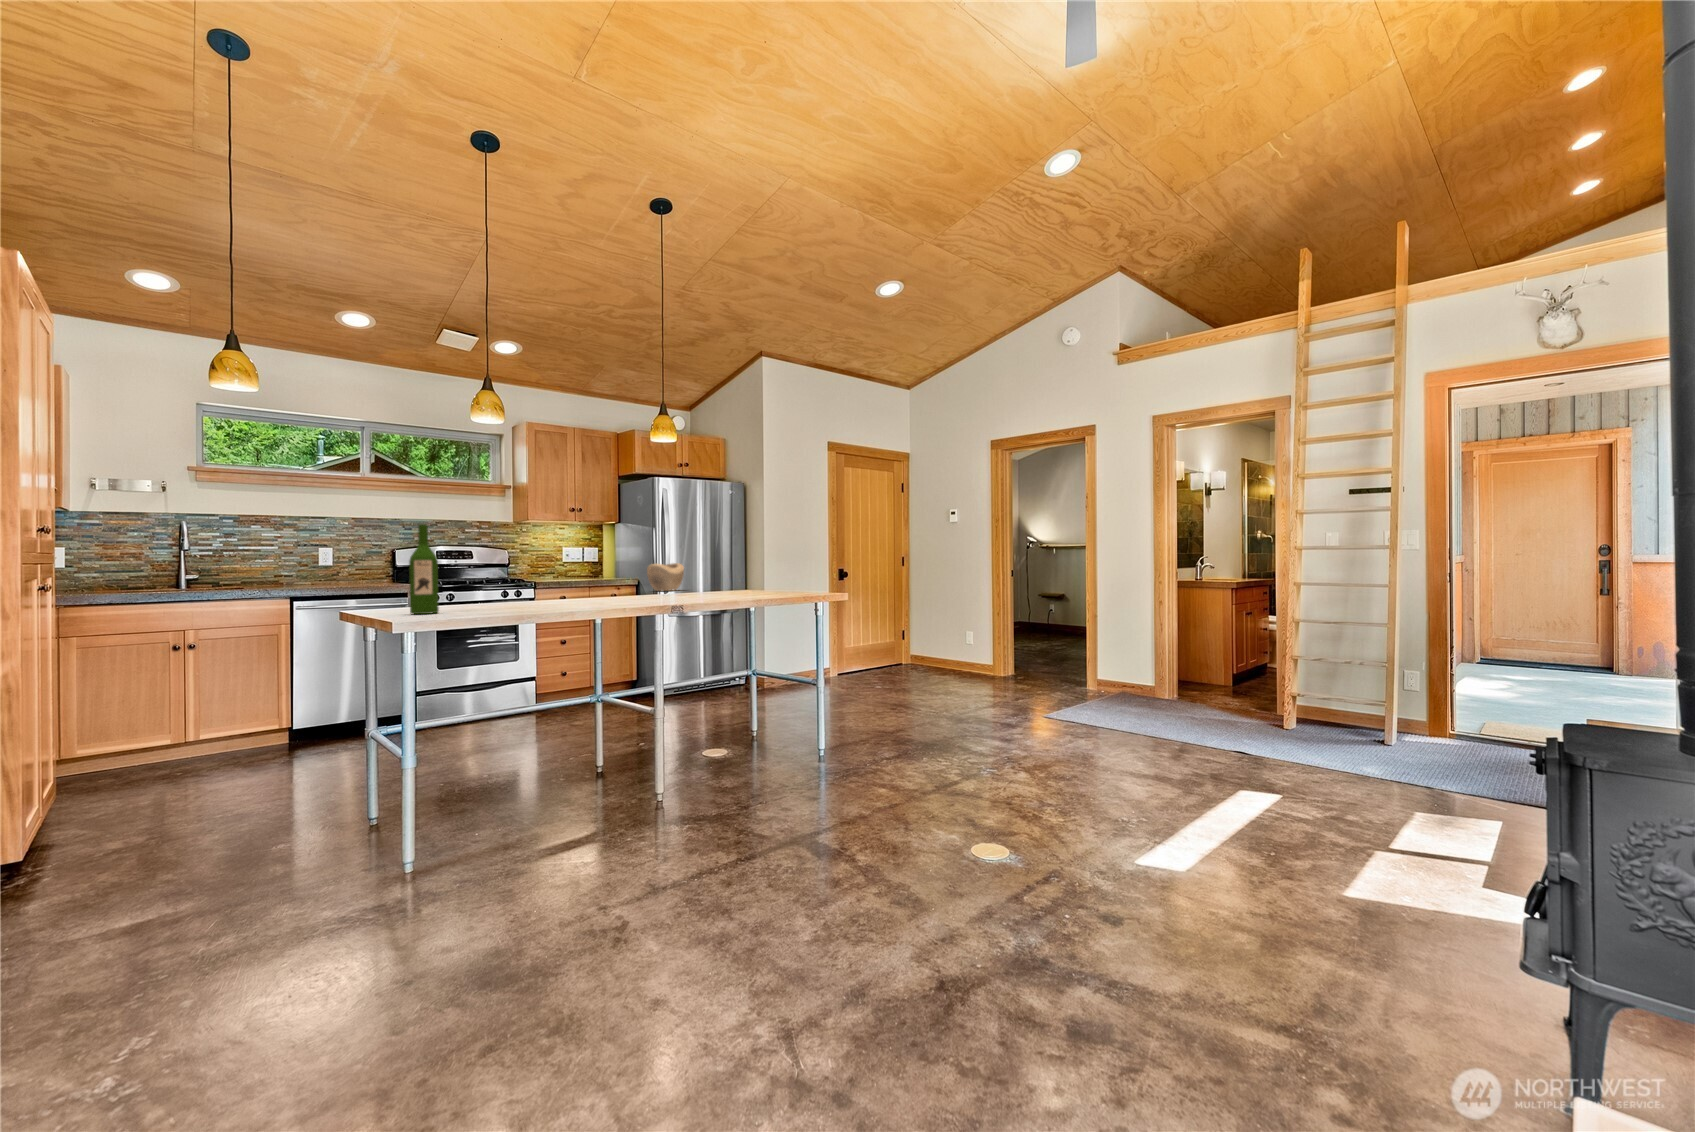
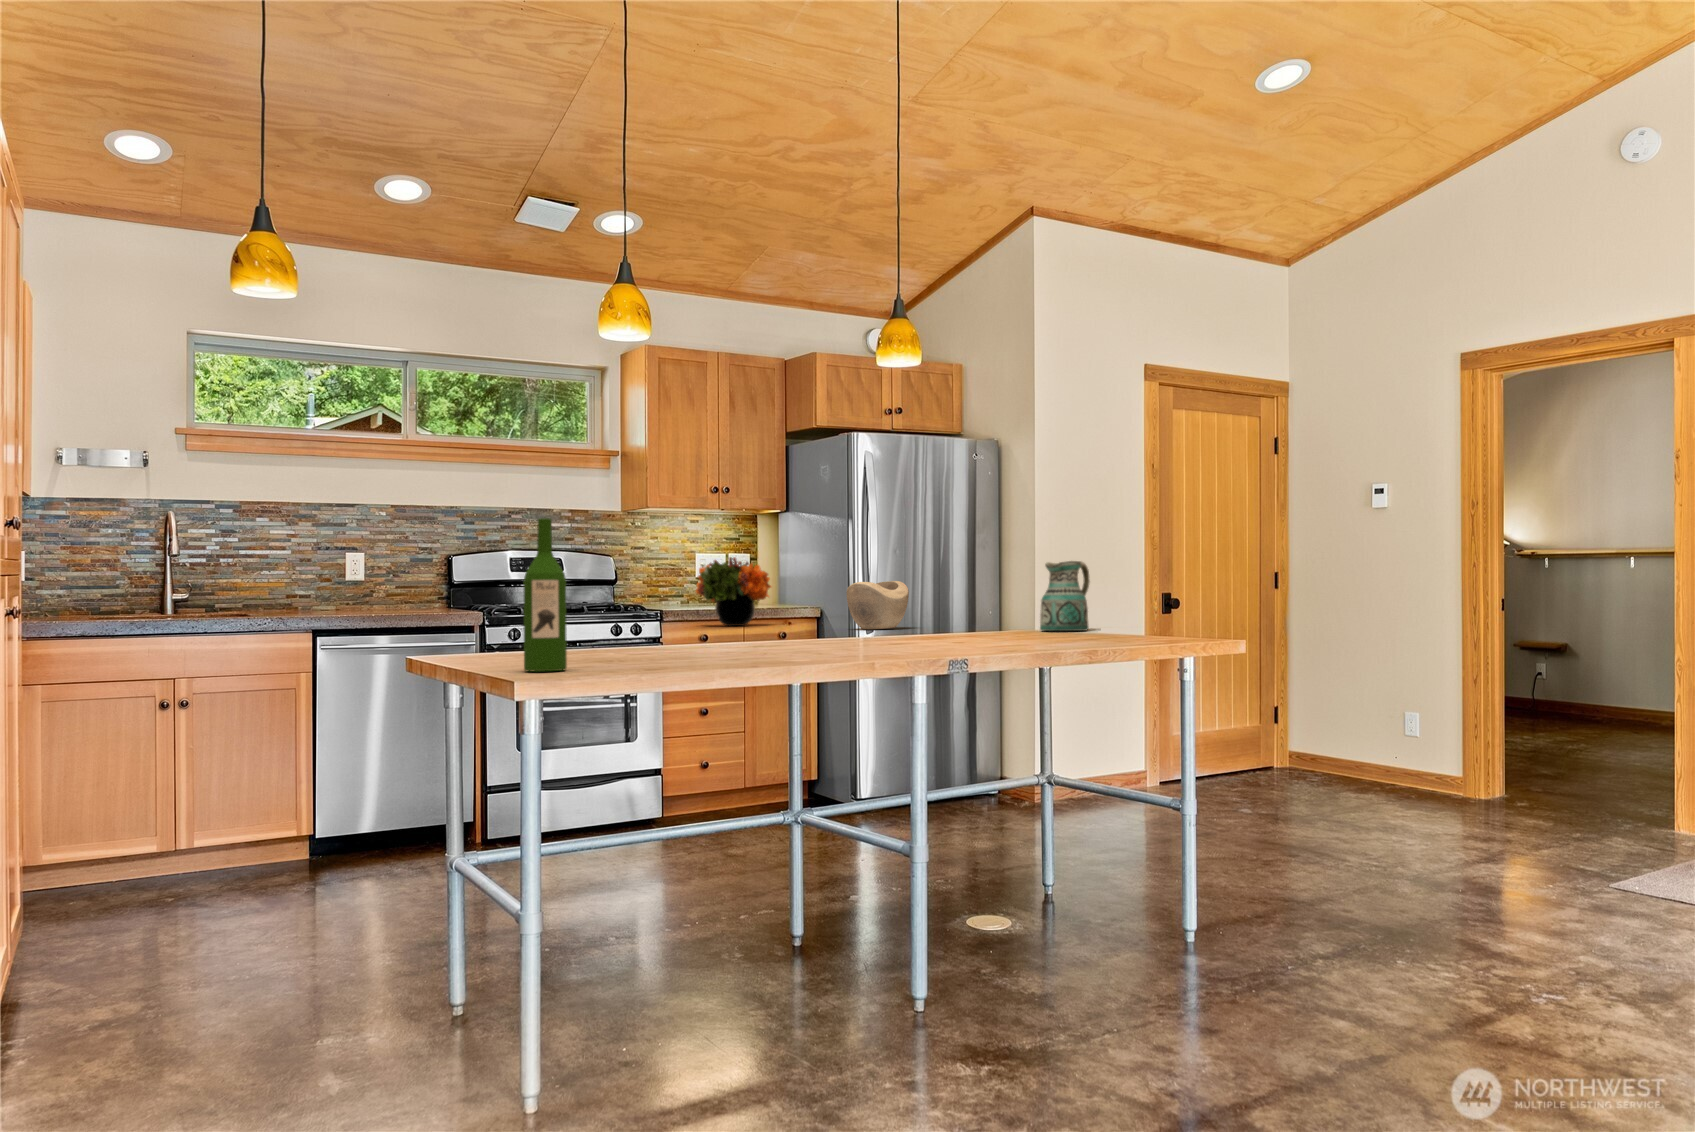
flower arrangement: none [558,550,608,591] -> present [696,557,771,626]
ceramic pitcher: none [755,551,784,590] -> present [1040,561,1090,631]

